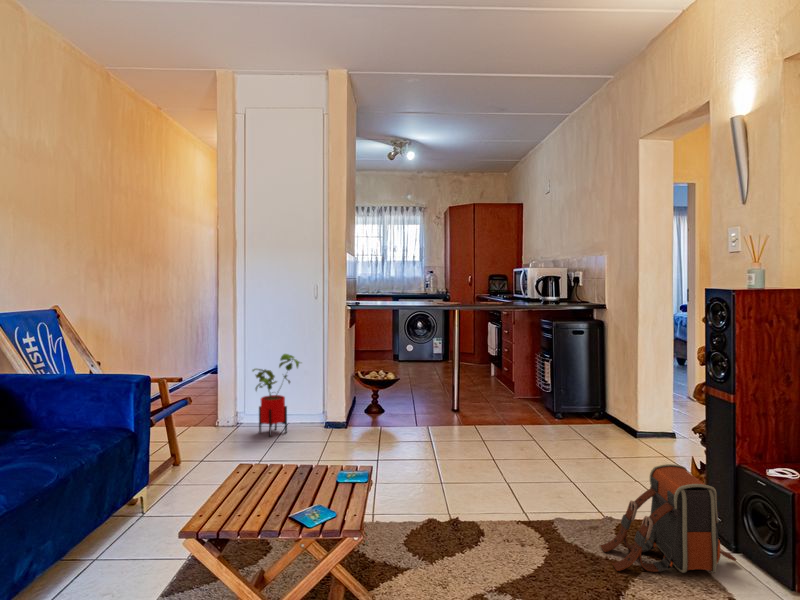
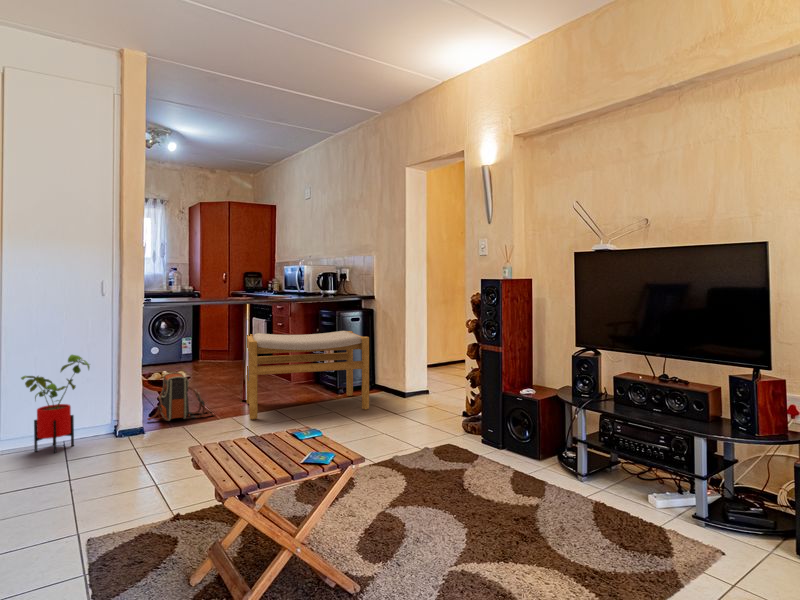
footstool: none [439,343,578,445] -> present [246,331,369,420]
backpack: present [600,464,736,573] -> present [148,372,216,421]

